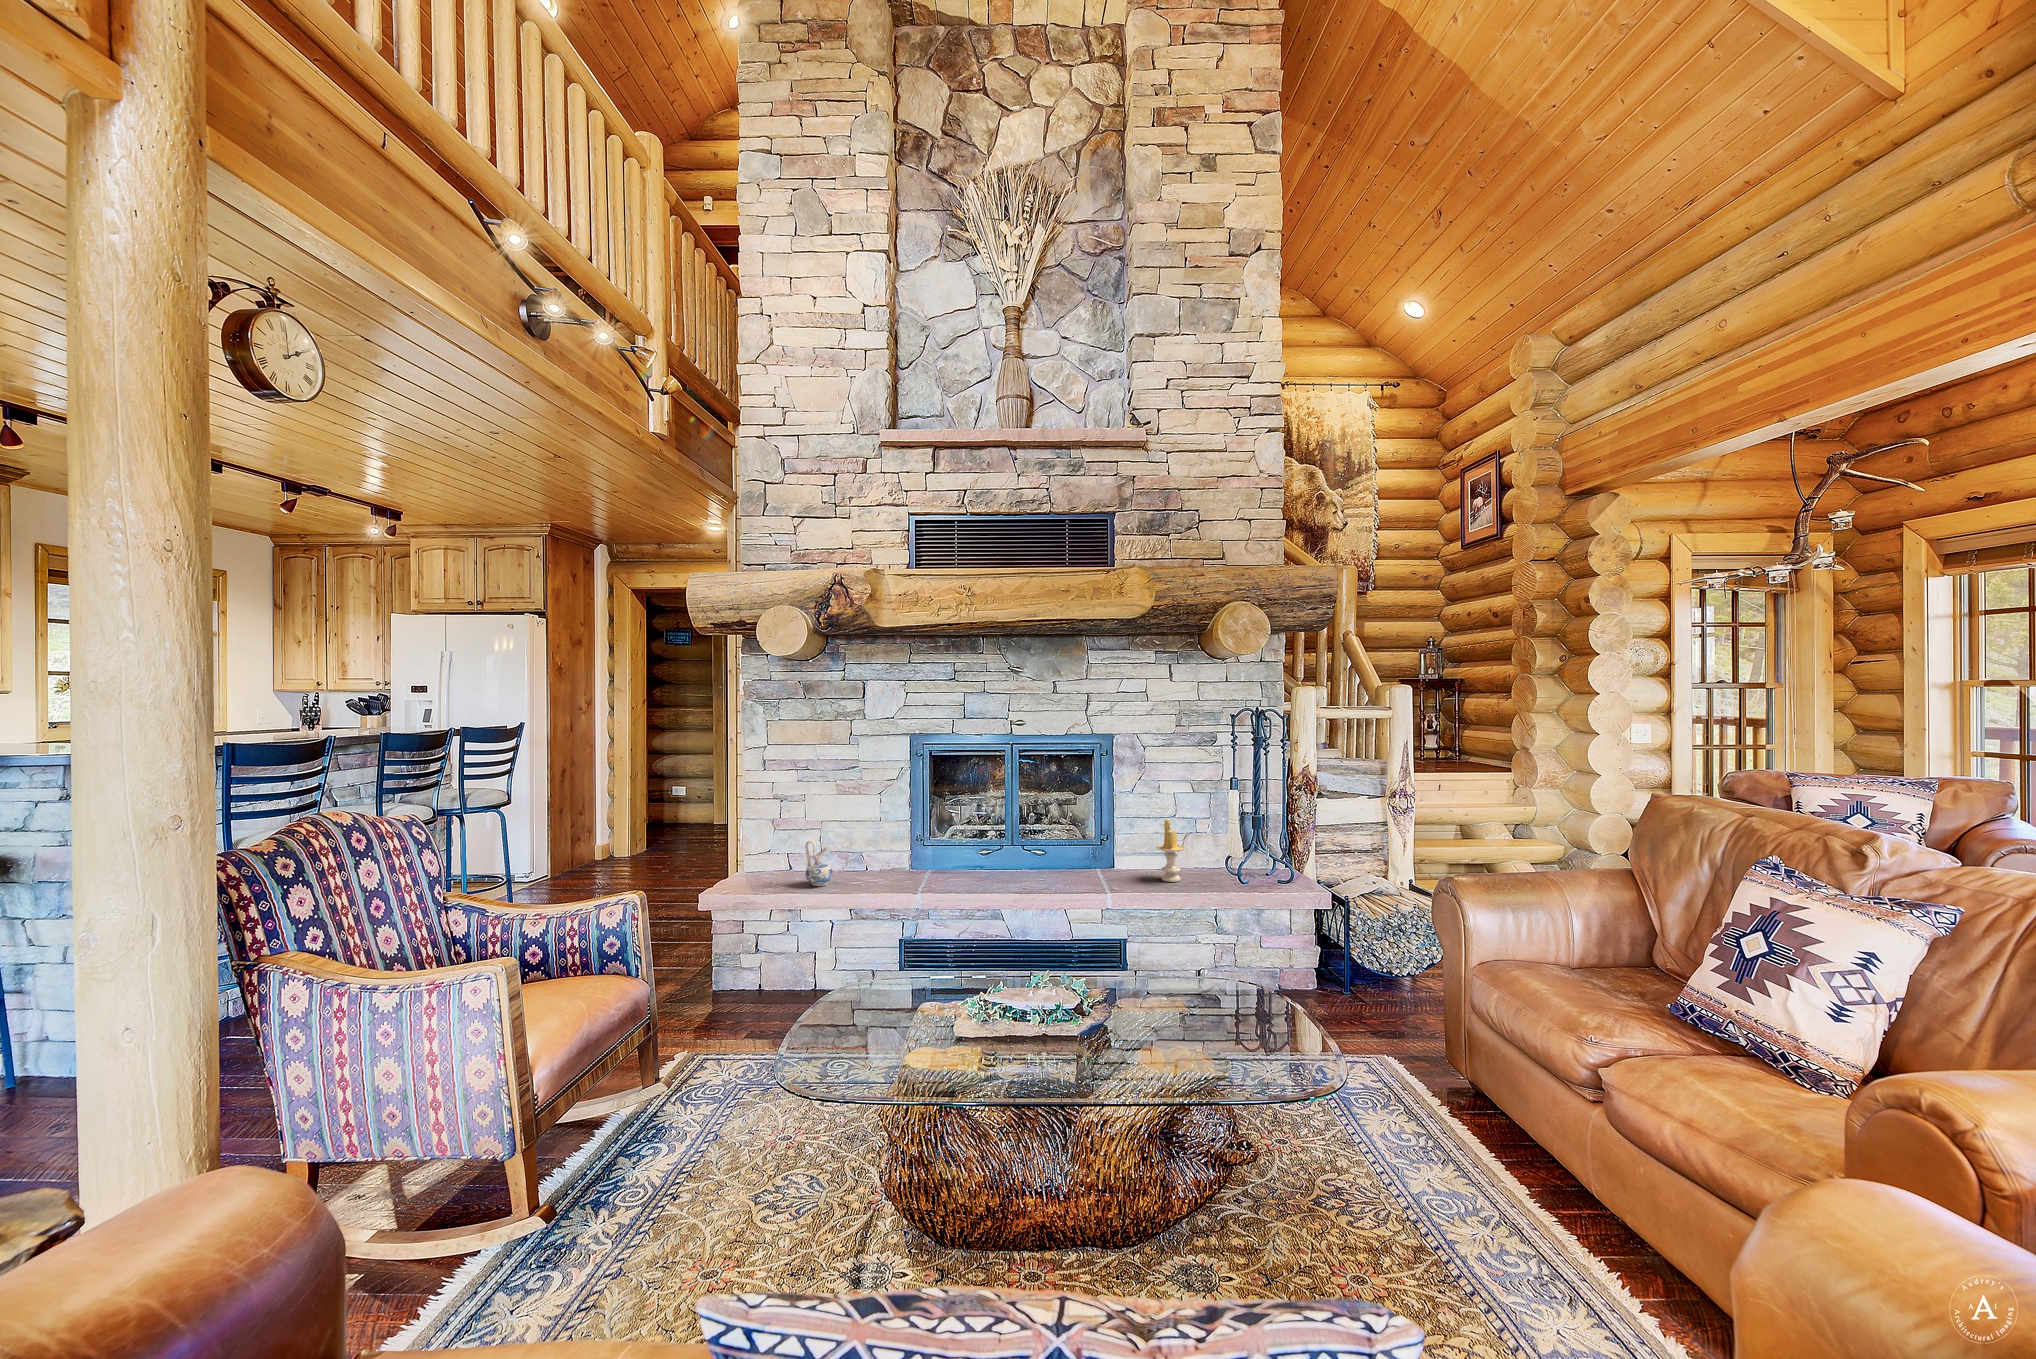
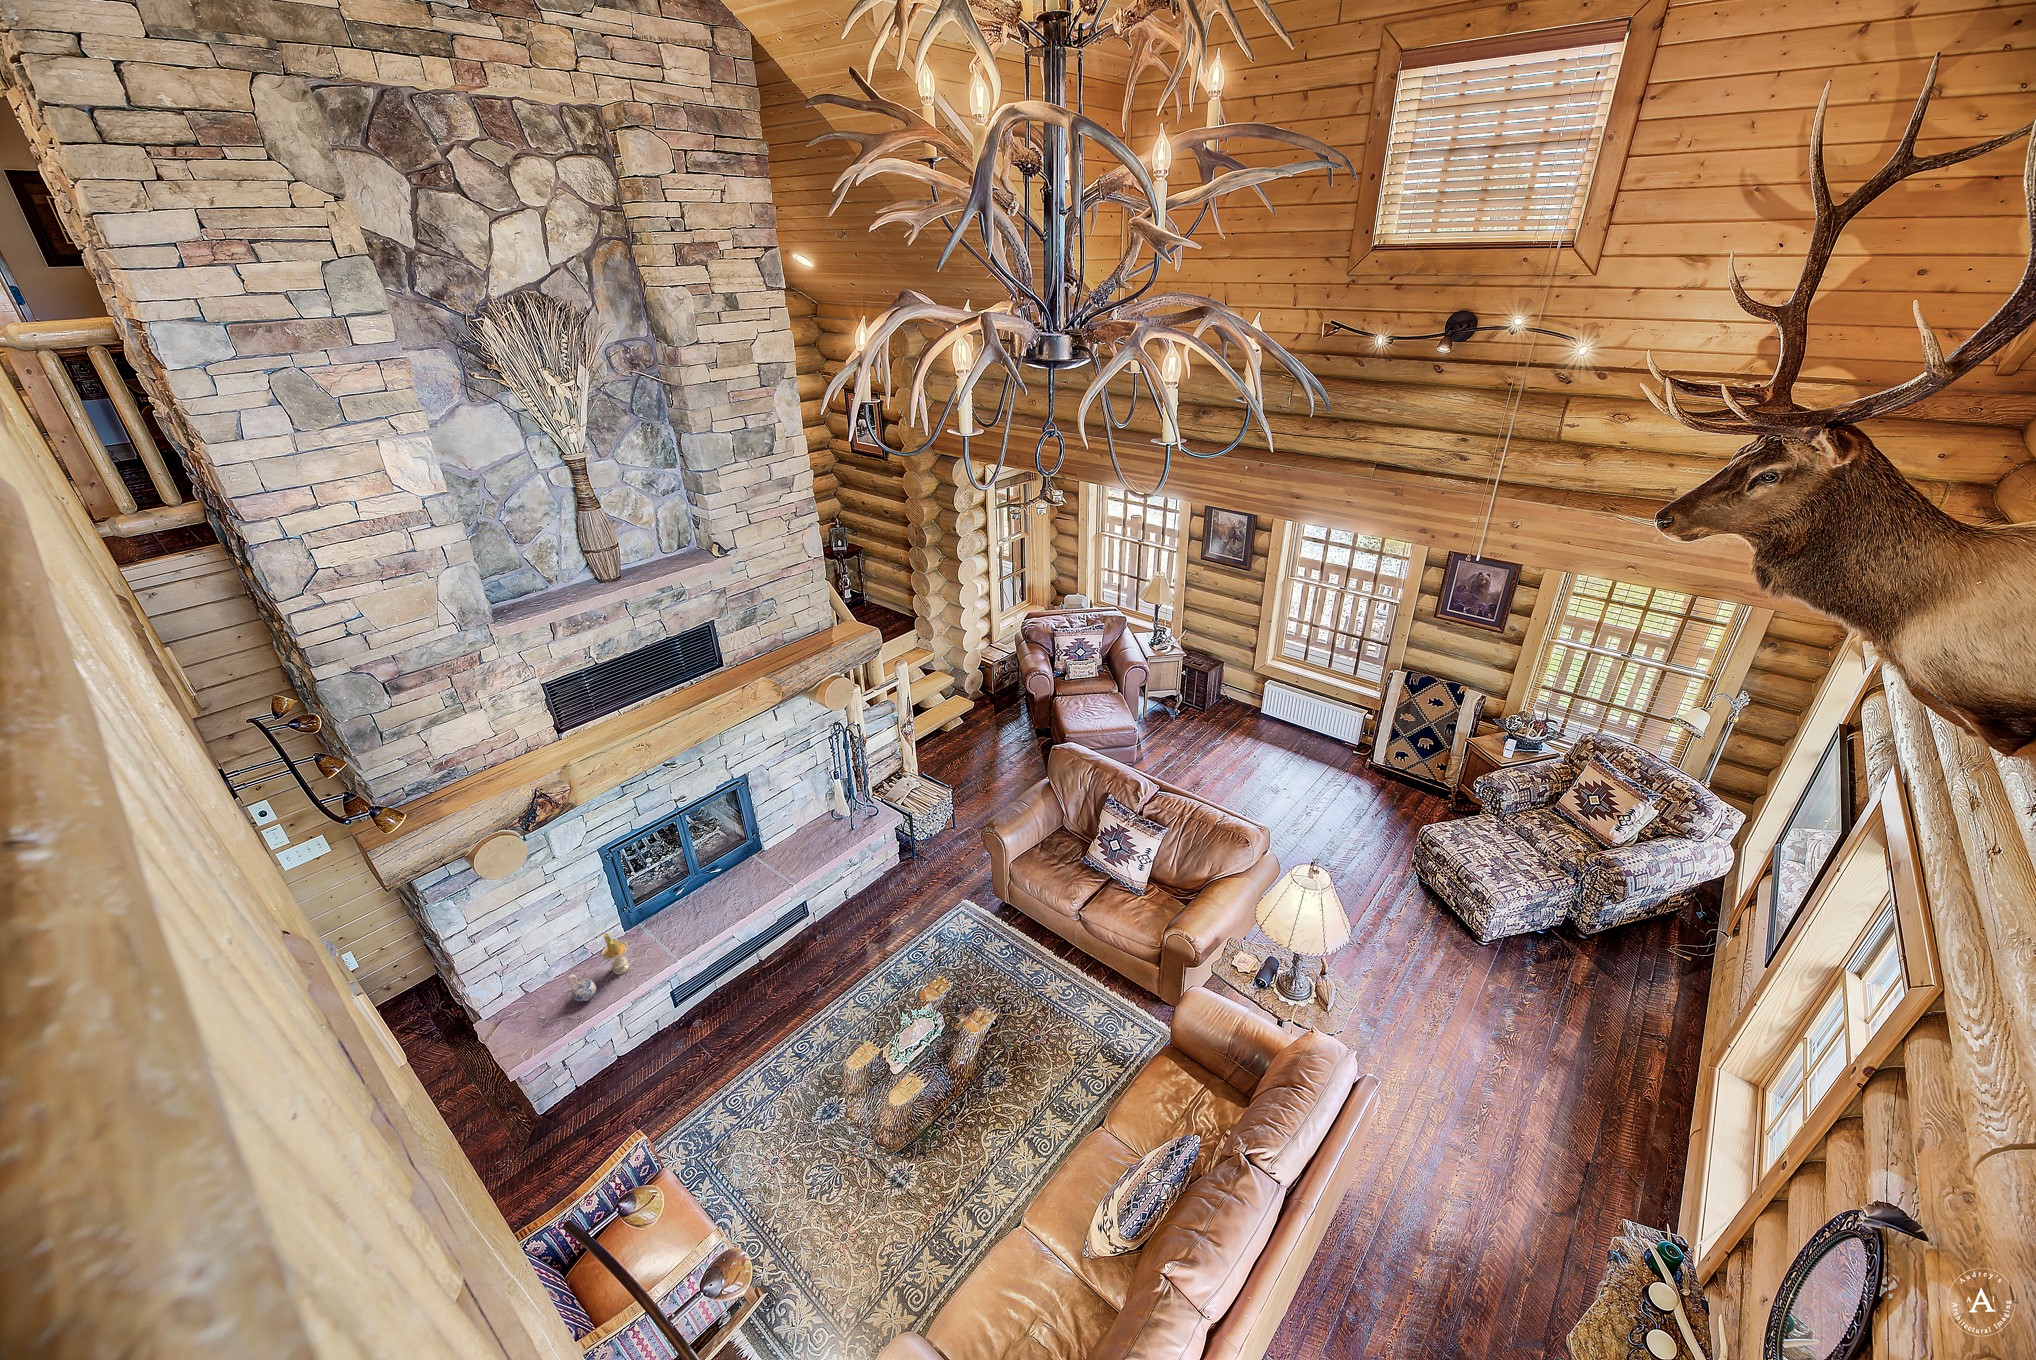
candle: present [1156,819,1186,882] -> present [602,933,630,975]

